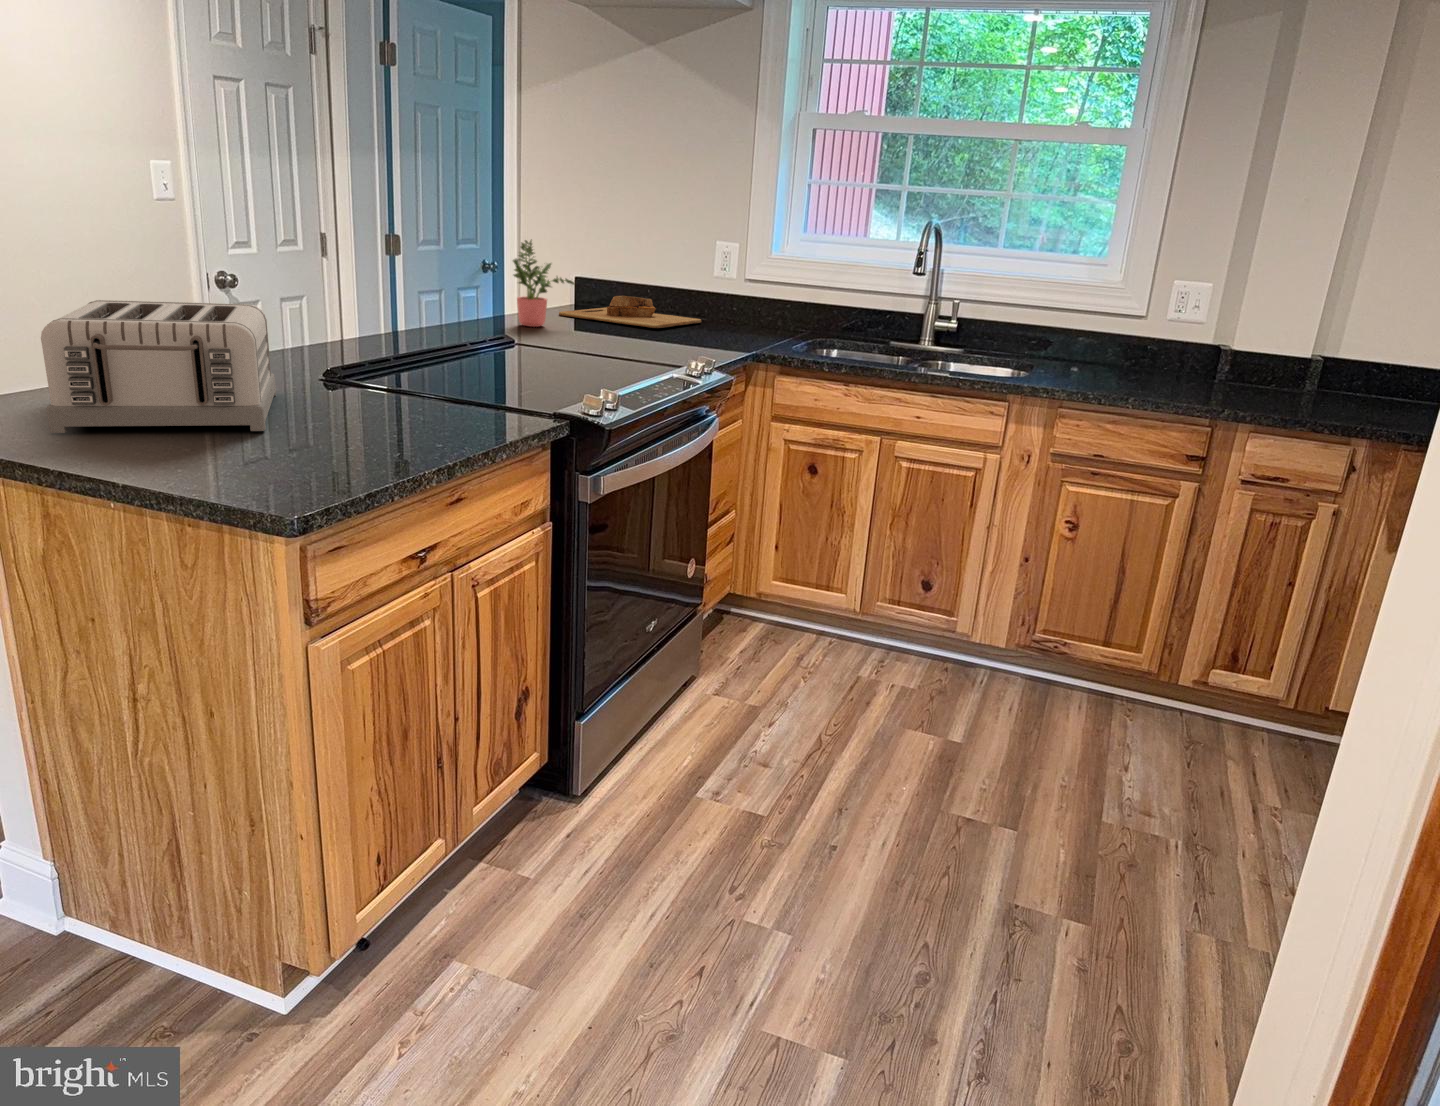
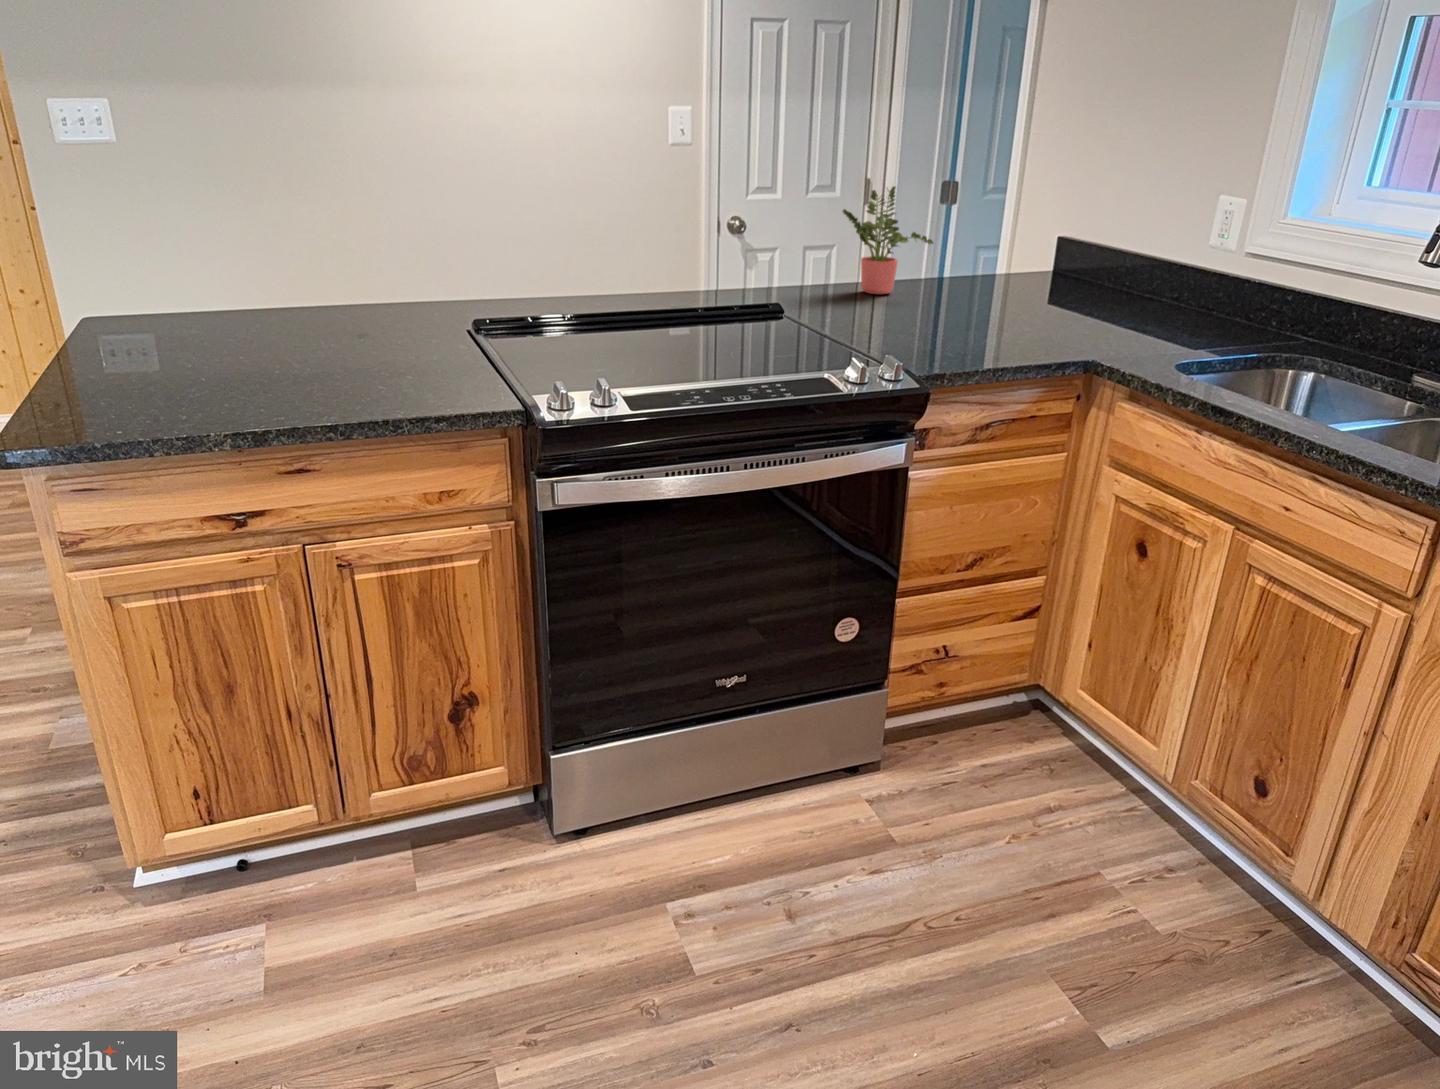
cutting board: present [559,296,701,328] -> none [962,262,1144,310]
toaster: present [41,300,276,433] -> none [124,241,375,370]

